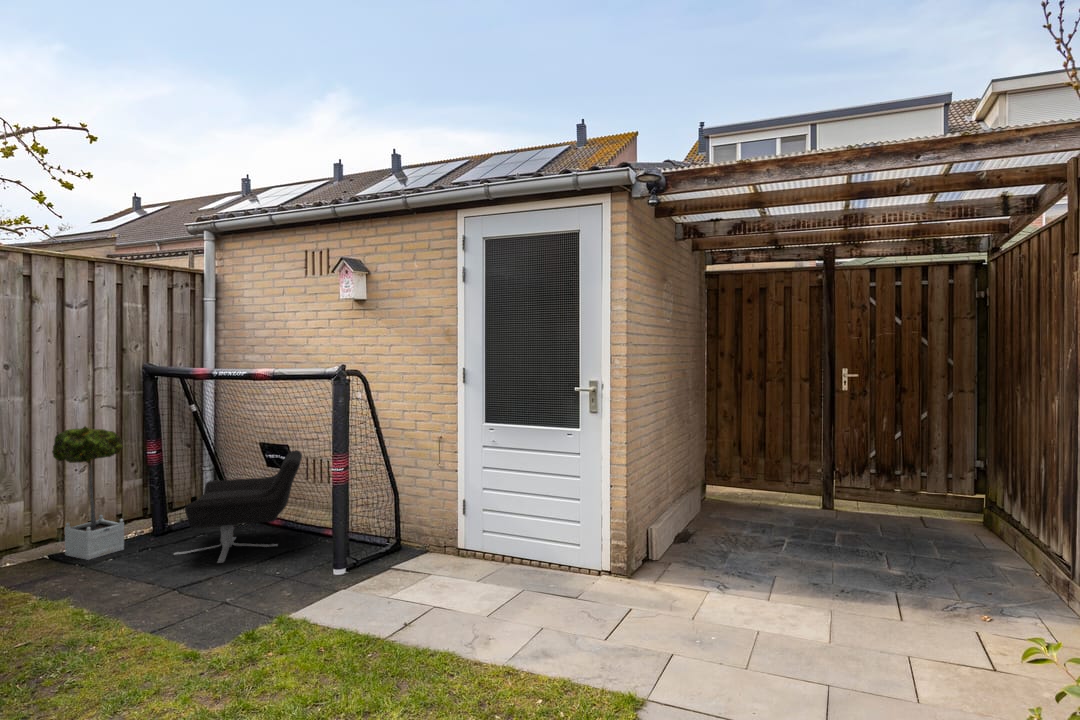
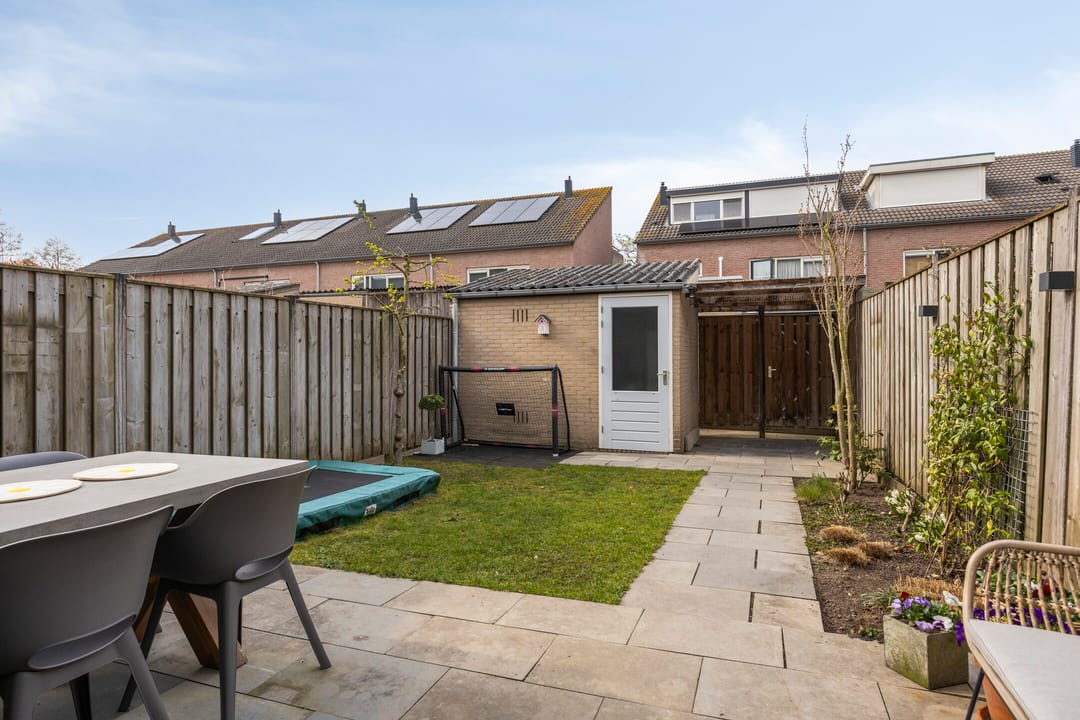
lounge chair: present [174,450,302,563] -> none [470,406,527,454]

